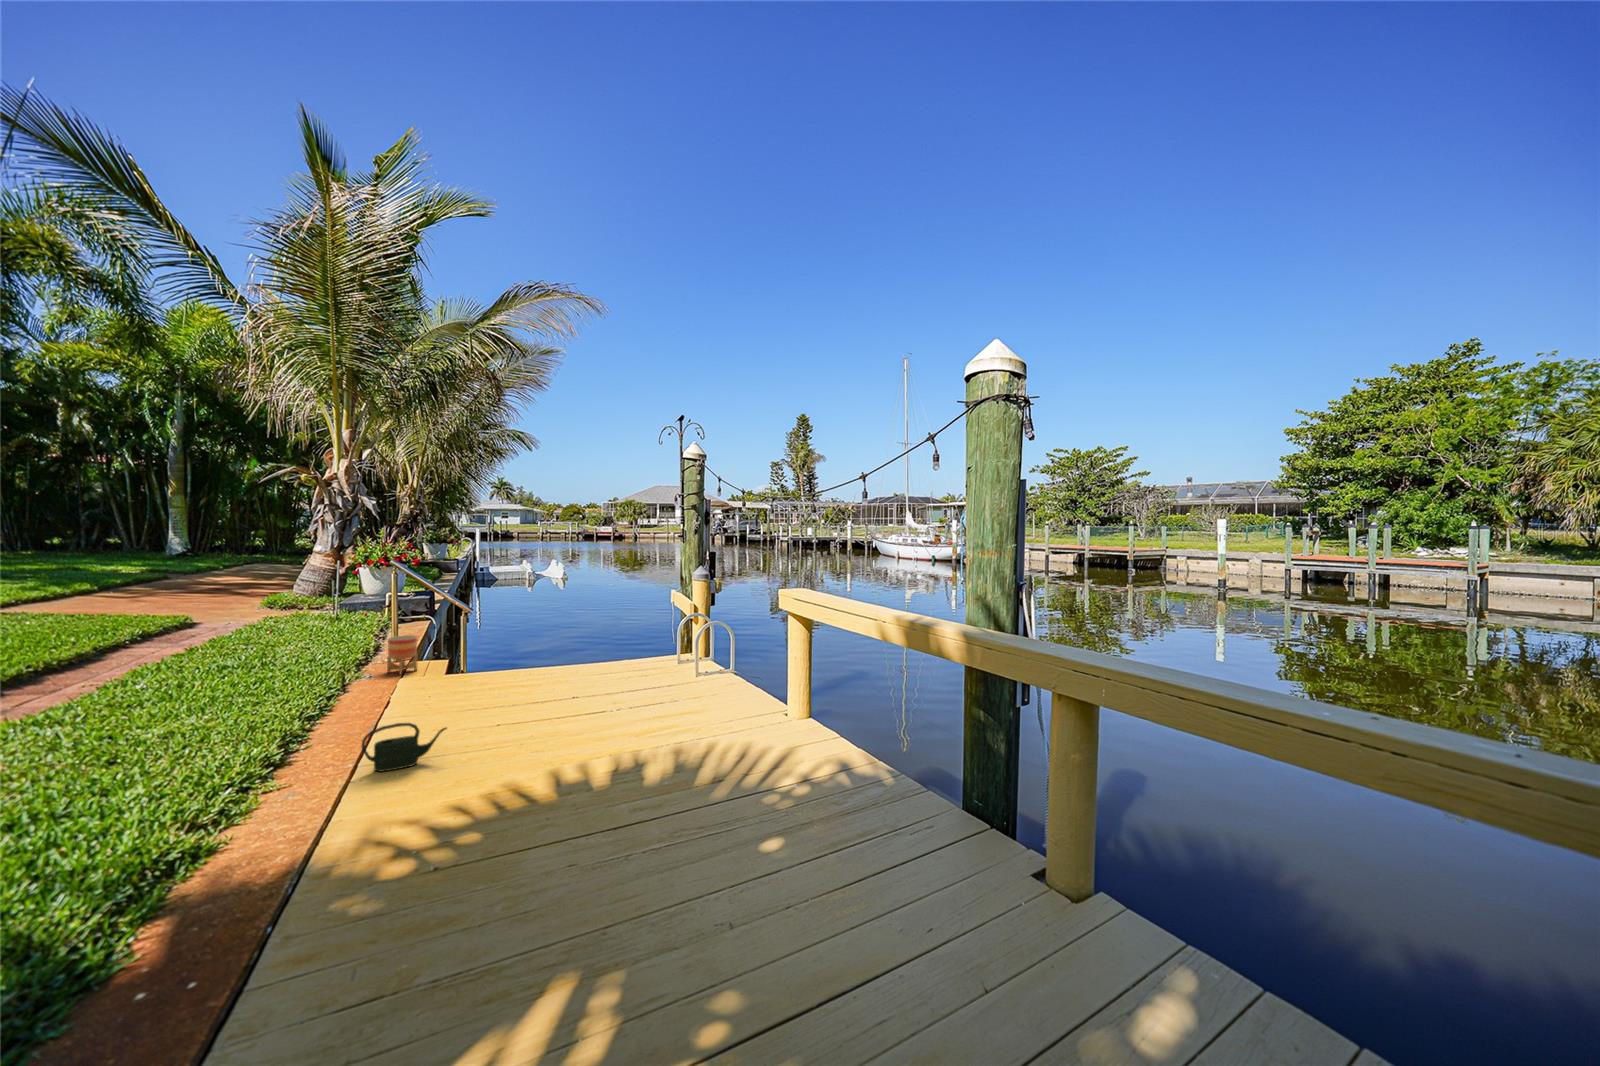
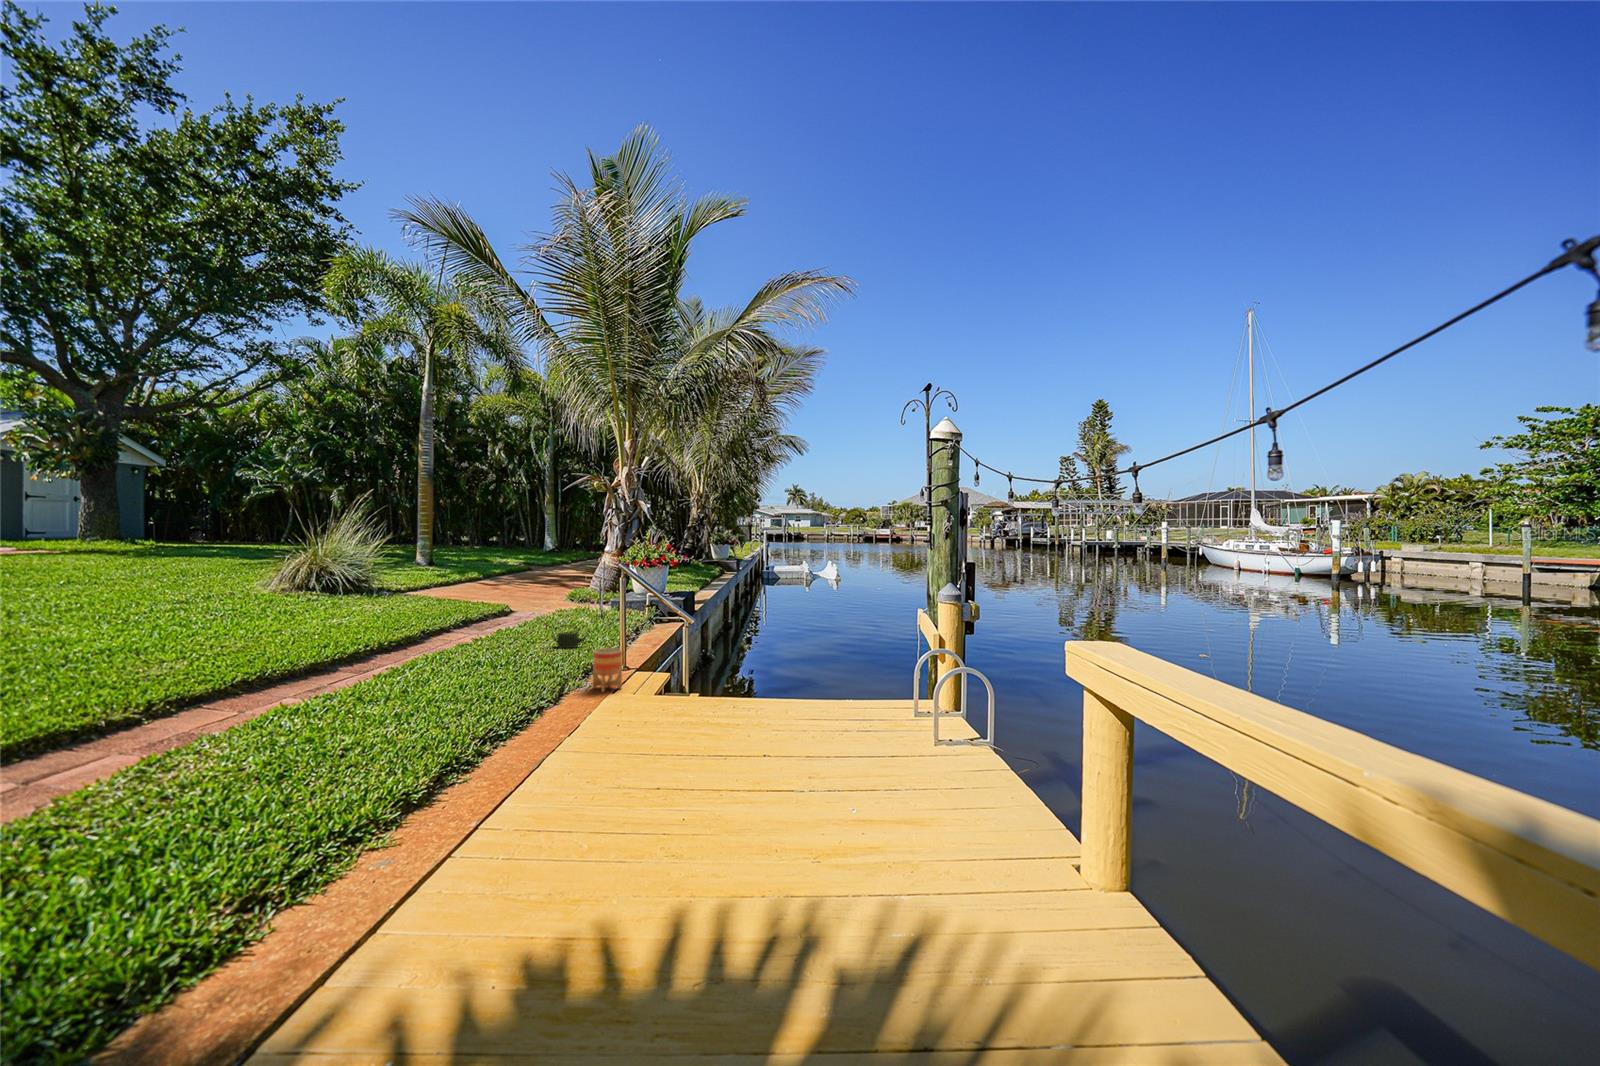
watering can: present [362,723,447,772] -> present [552,625,591,648]

